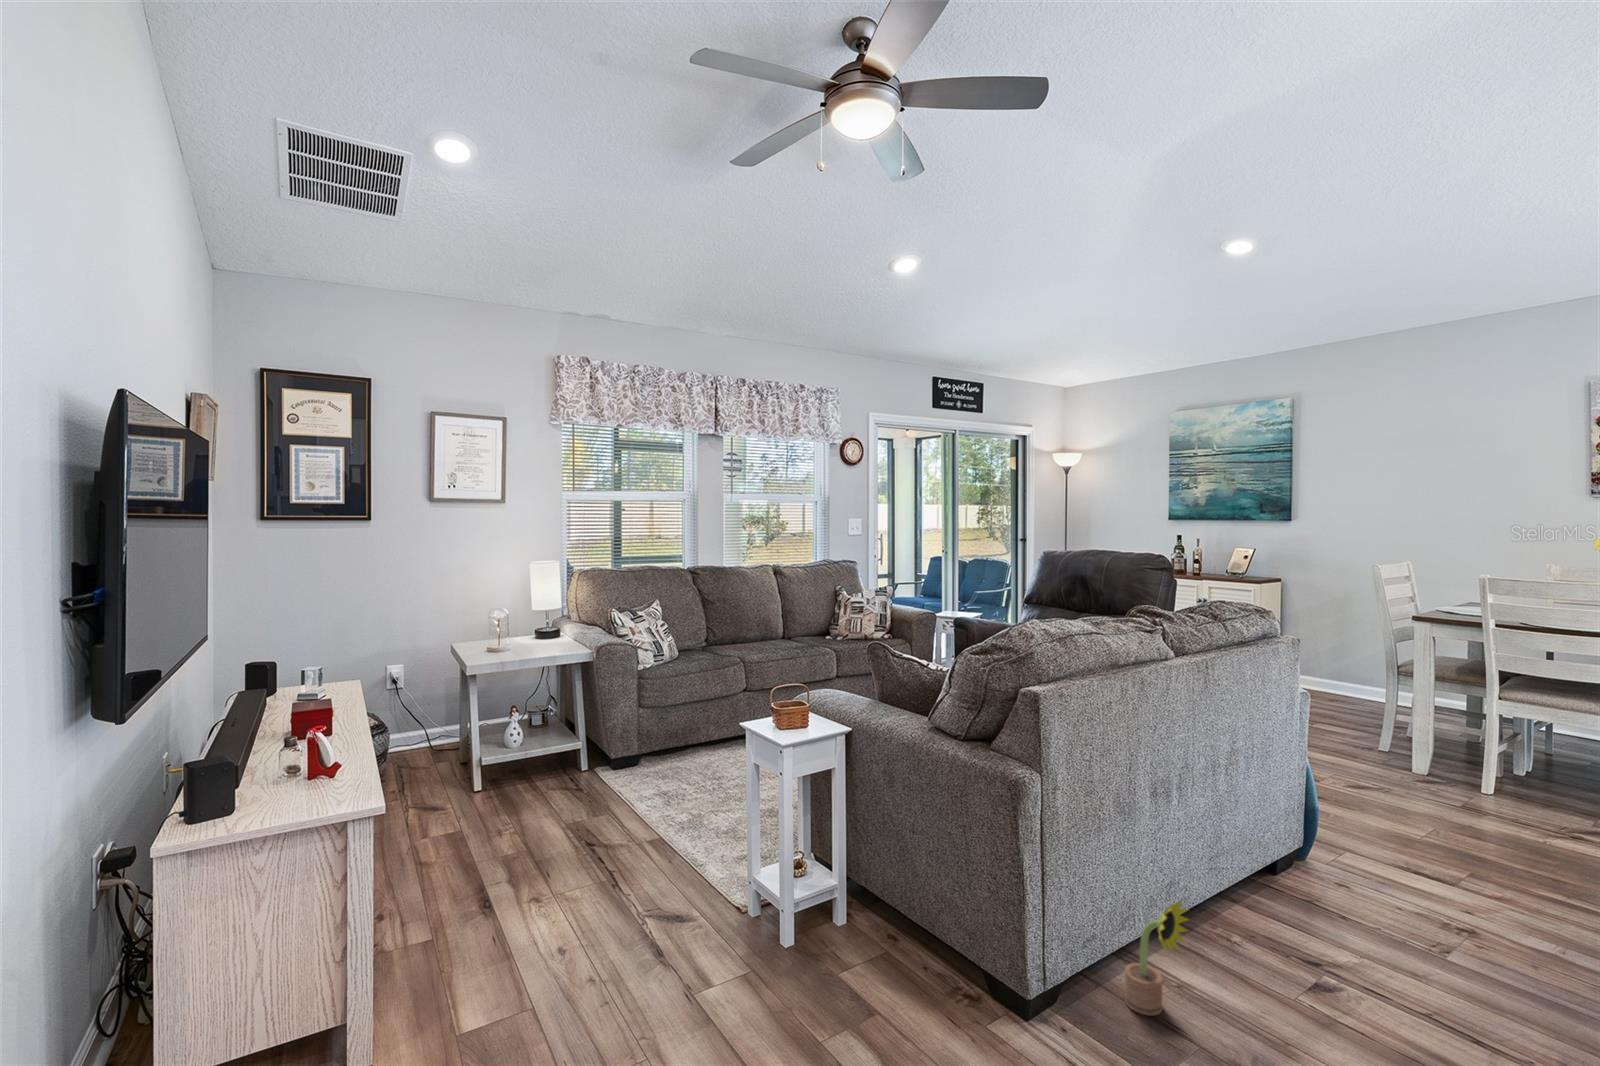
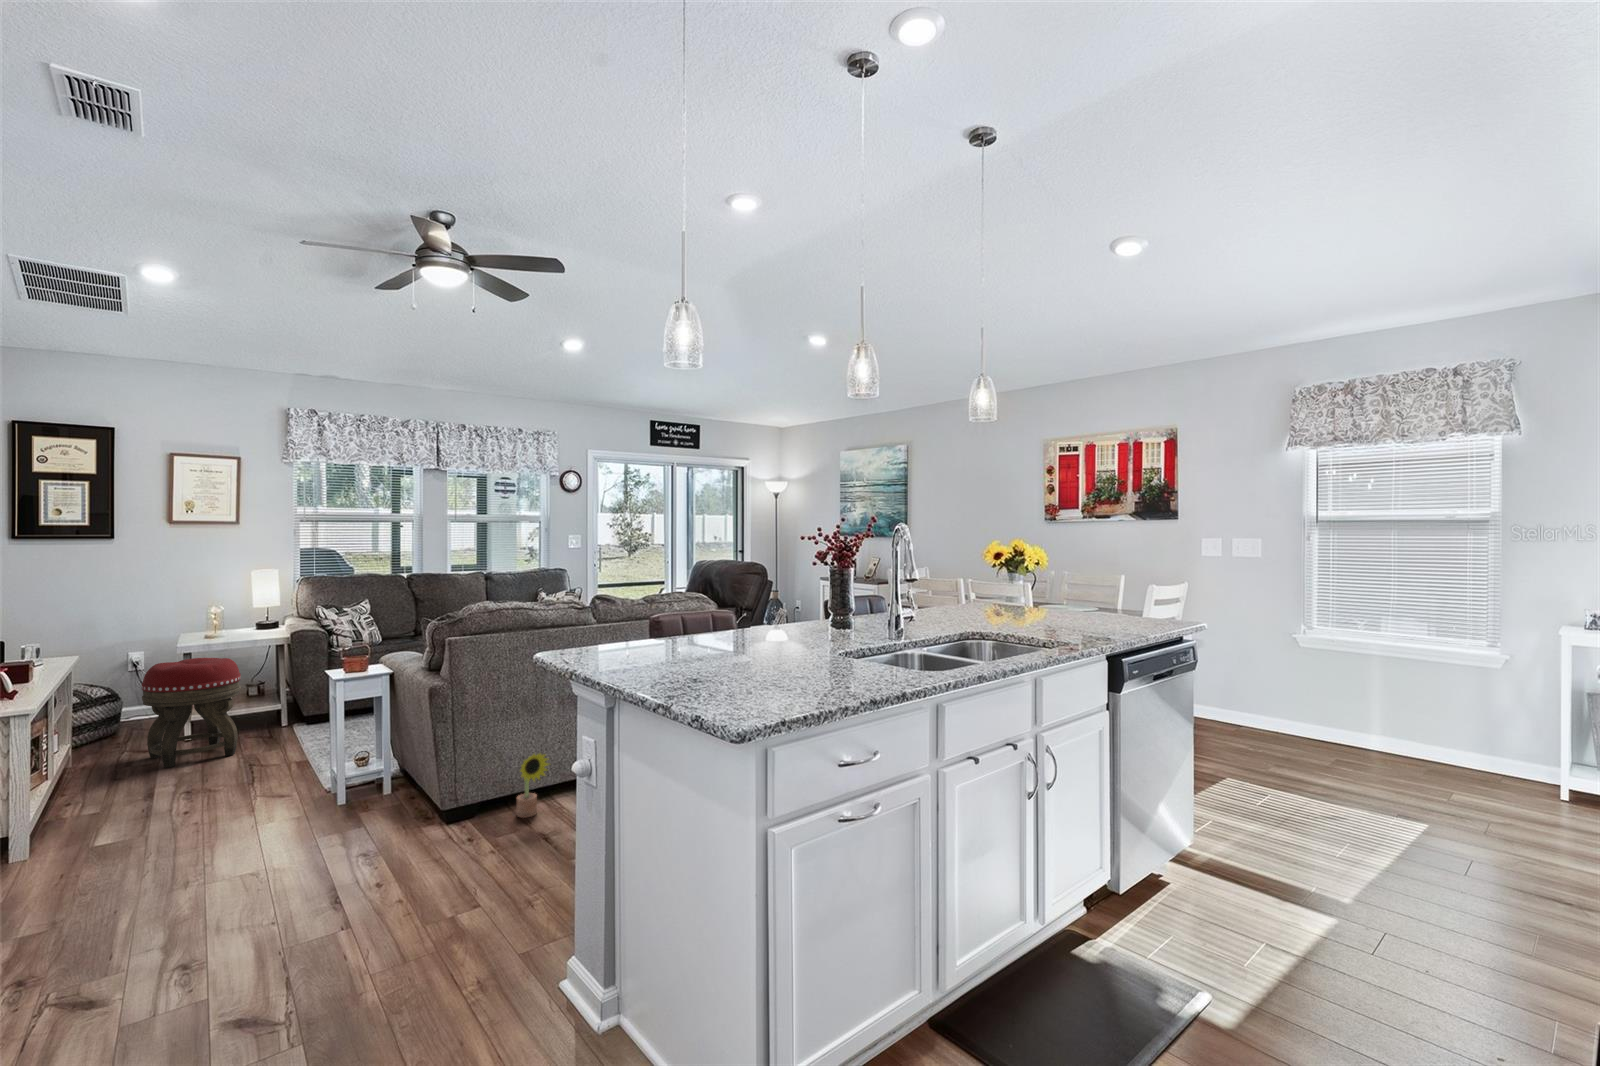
footstool: none [443,684,559,846] -> present [142,658,241,768]

